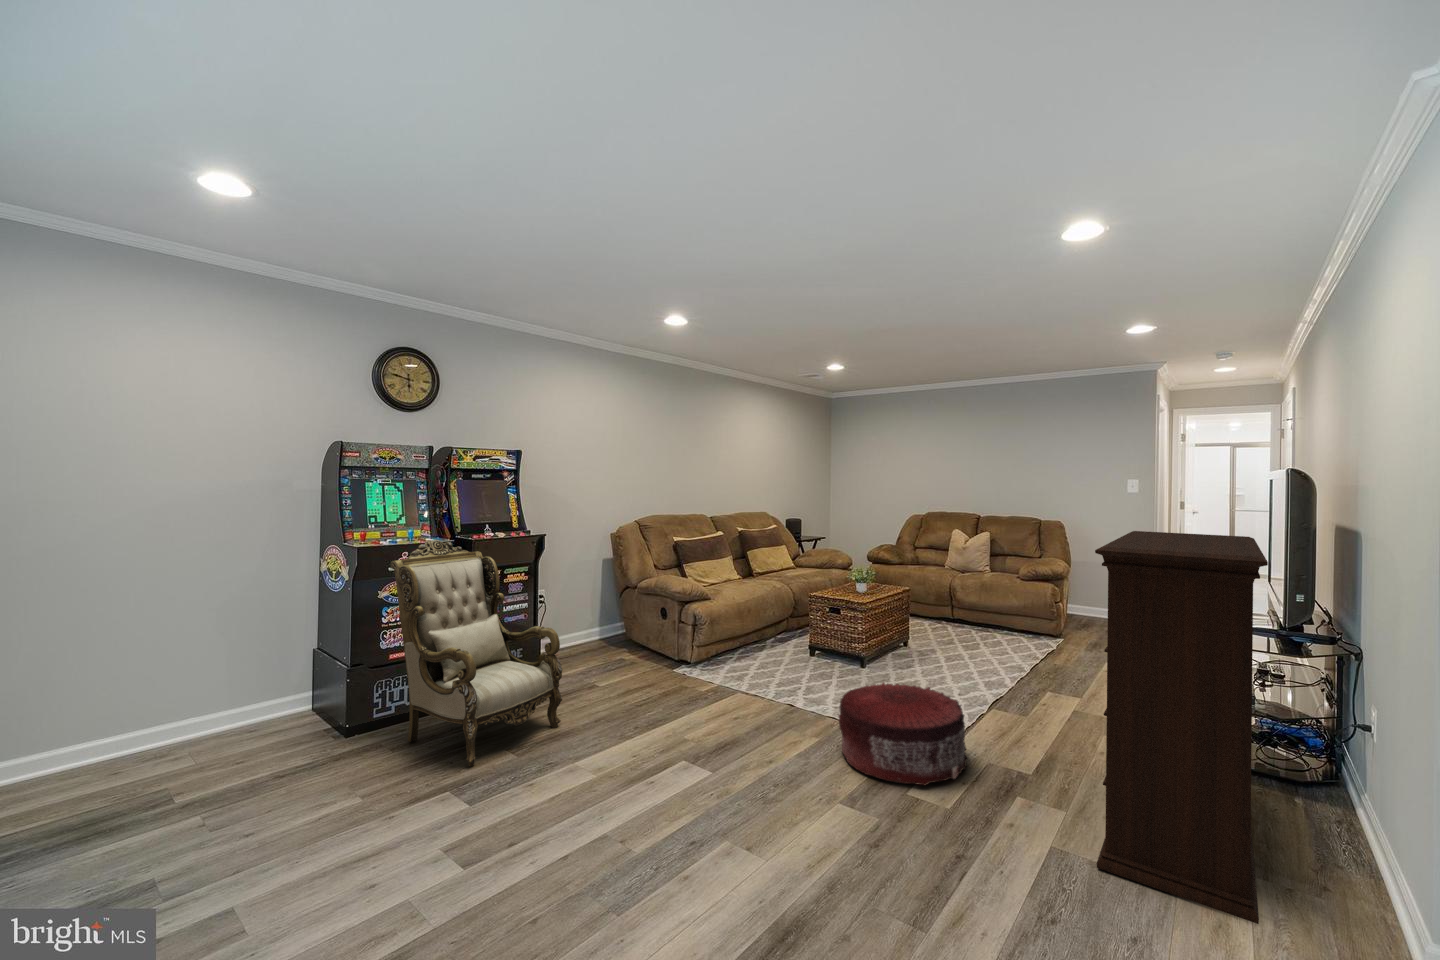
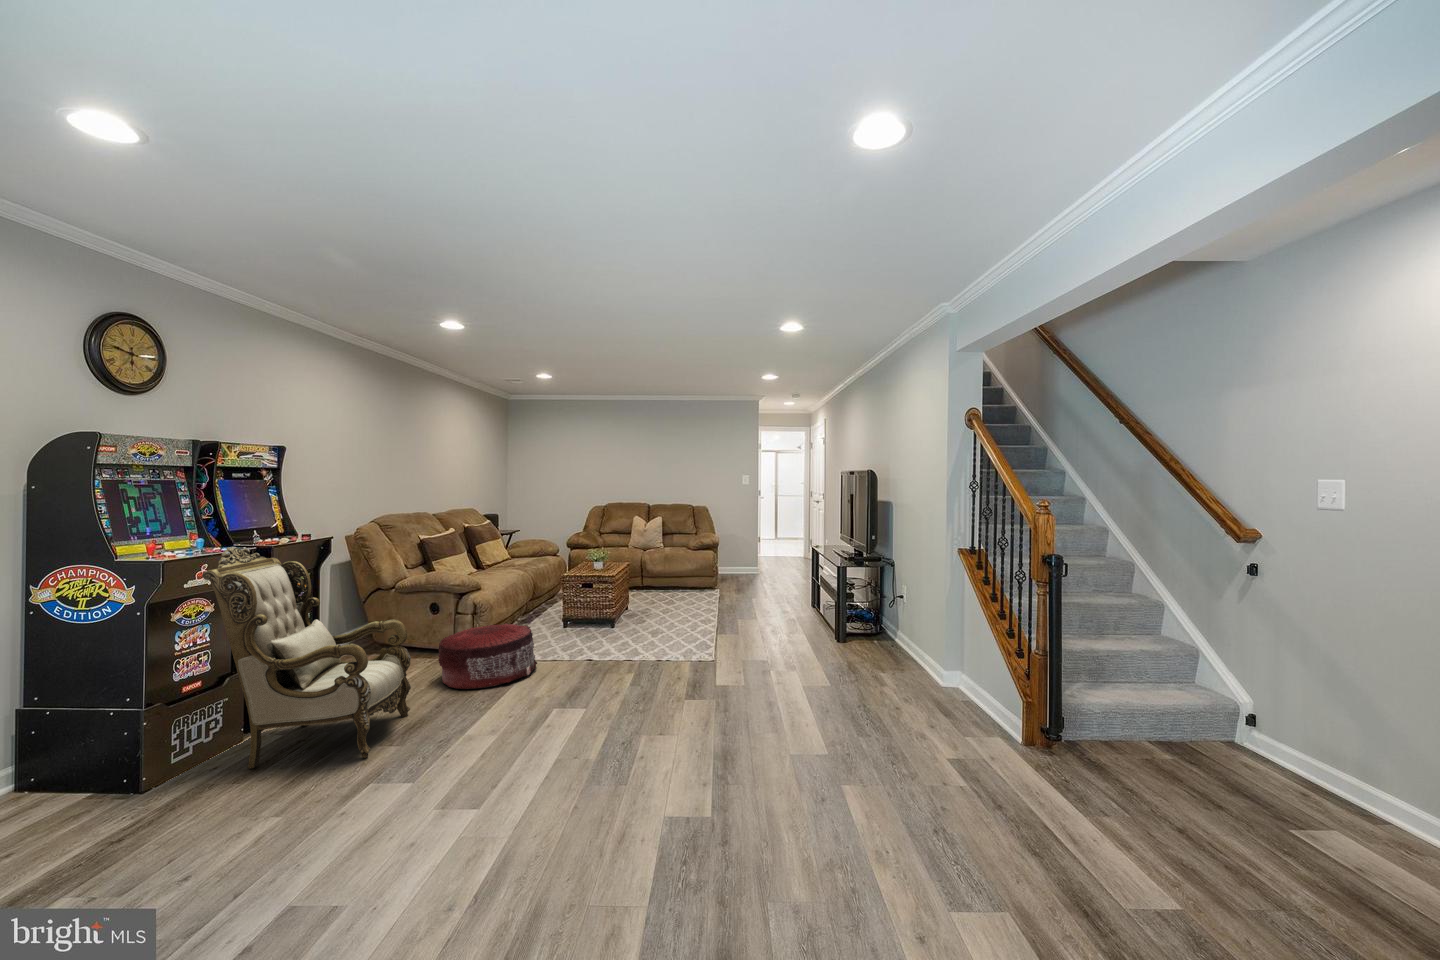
bookshelf: present [1095,531,1268,924] -> none [804,486,904,668]
pouf: present [839,683,969,785] -> present [438,623,537,689]

